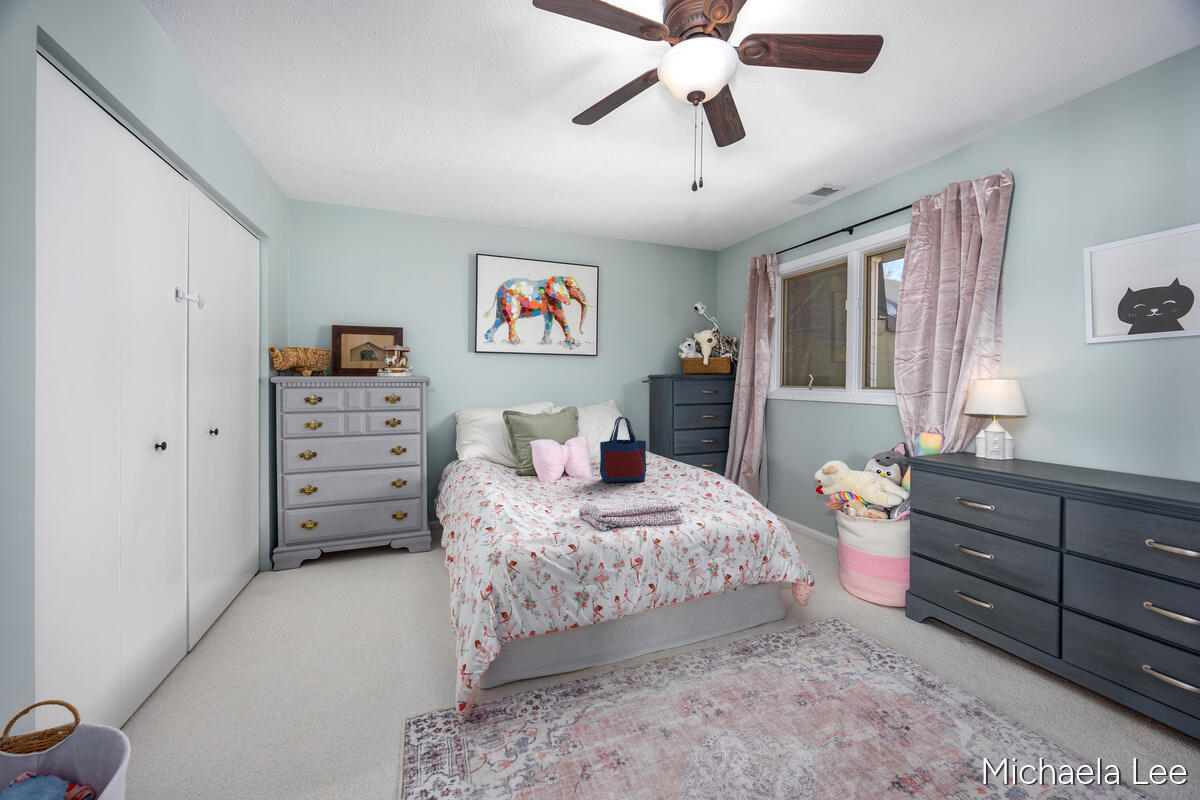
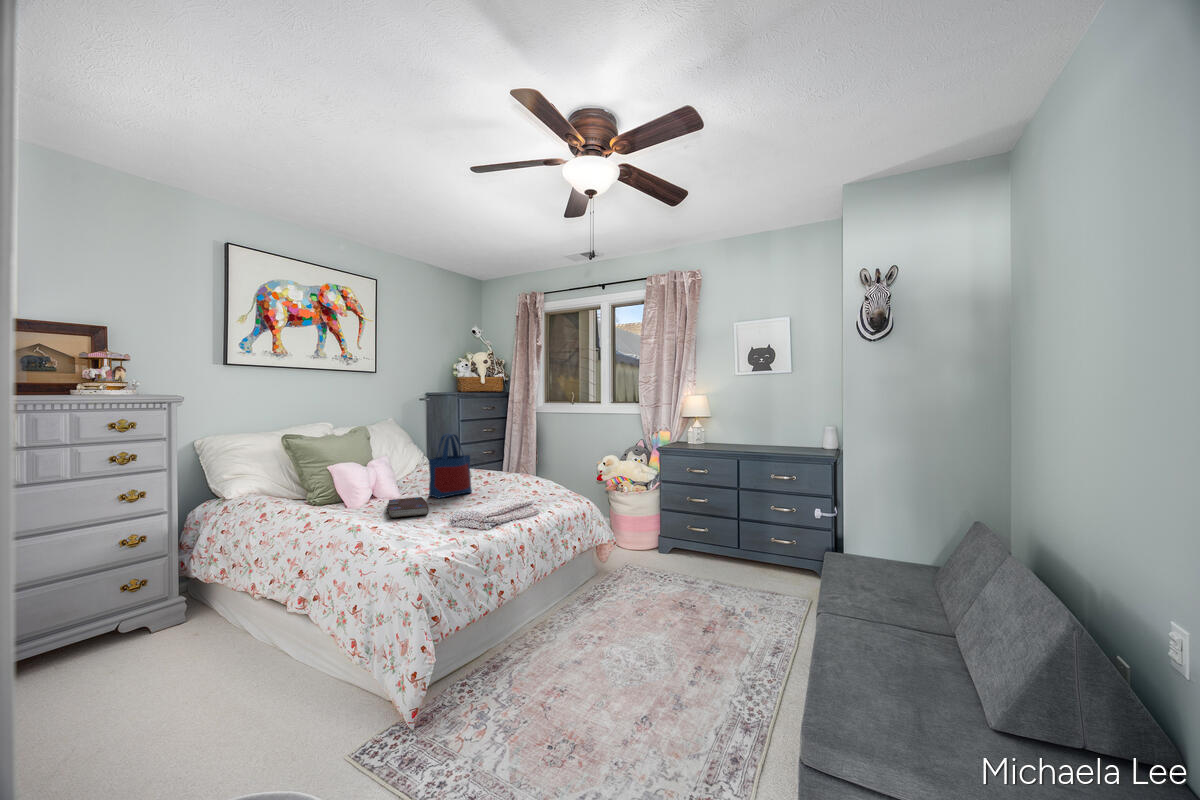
book: none [538,478,586,499] -> present [386,497,428,518]

